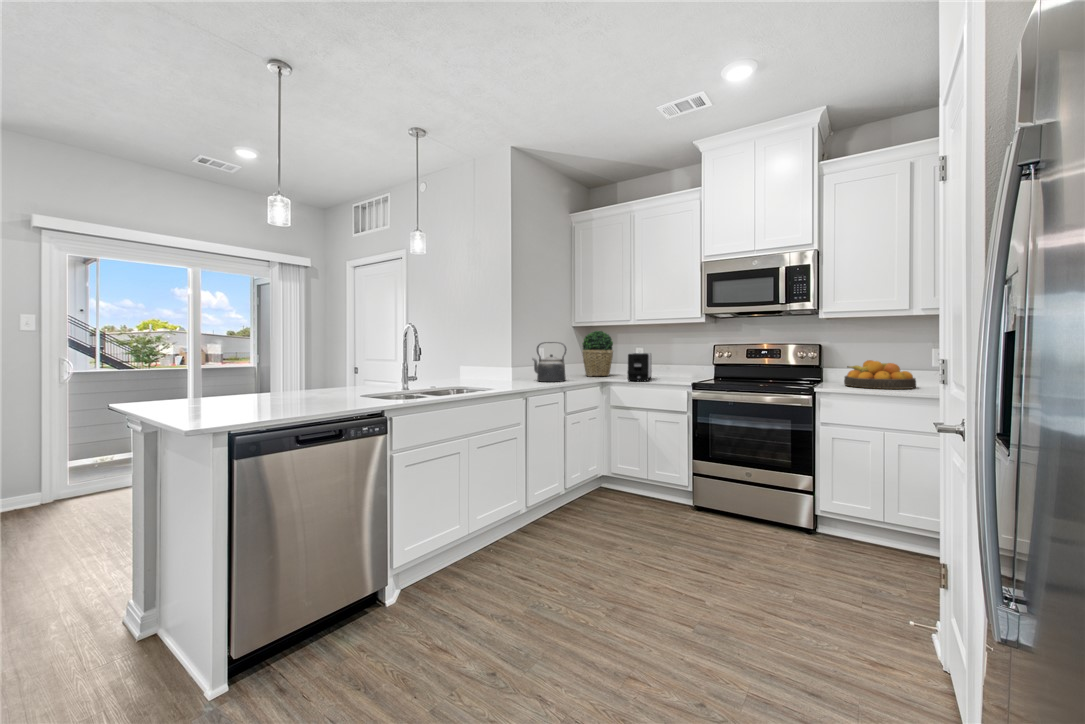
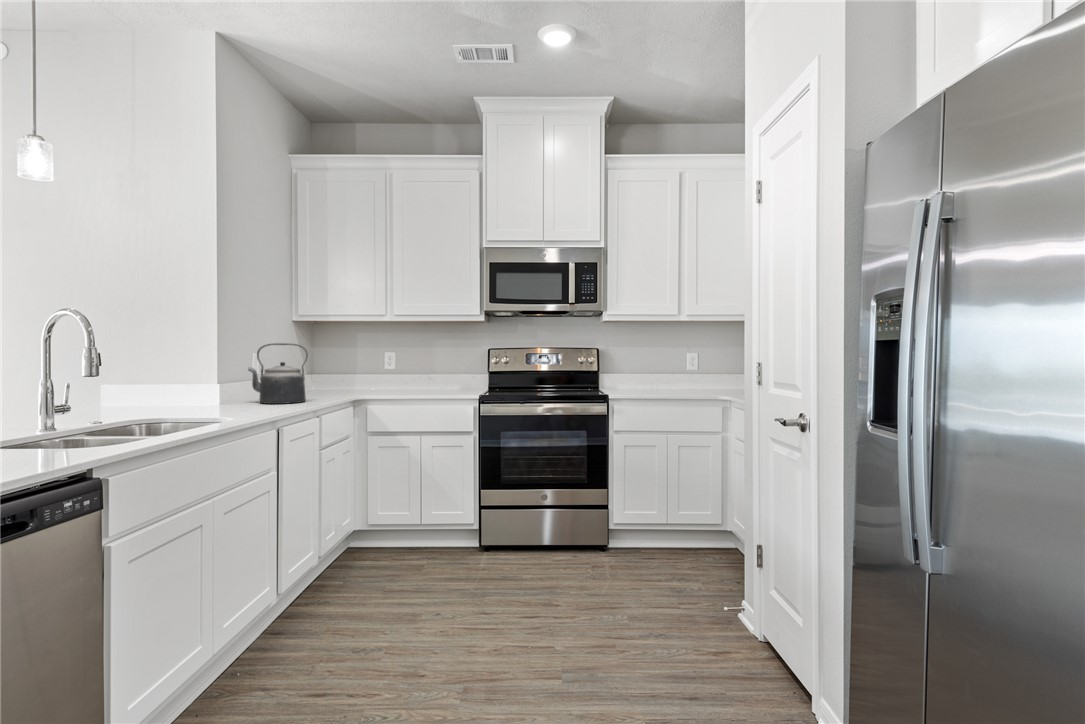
potted plant: present [582,331,613,377] -> none [311,328,358,394]
toaster: present [627,353,651,381] -> none [393,360,425,398]
fruit bowl: present [844,360,916,389] -> none [632,366,692,395]

